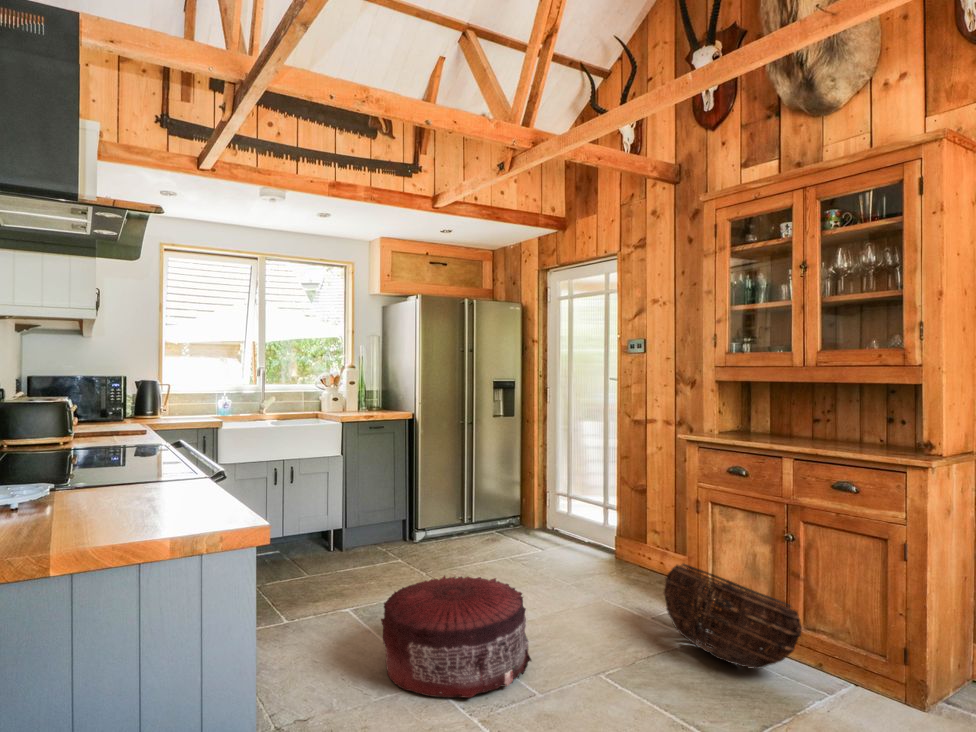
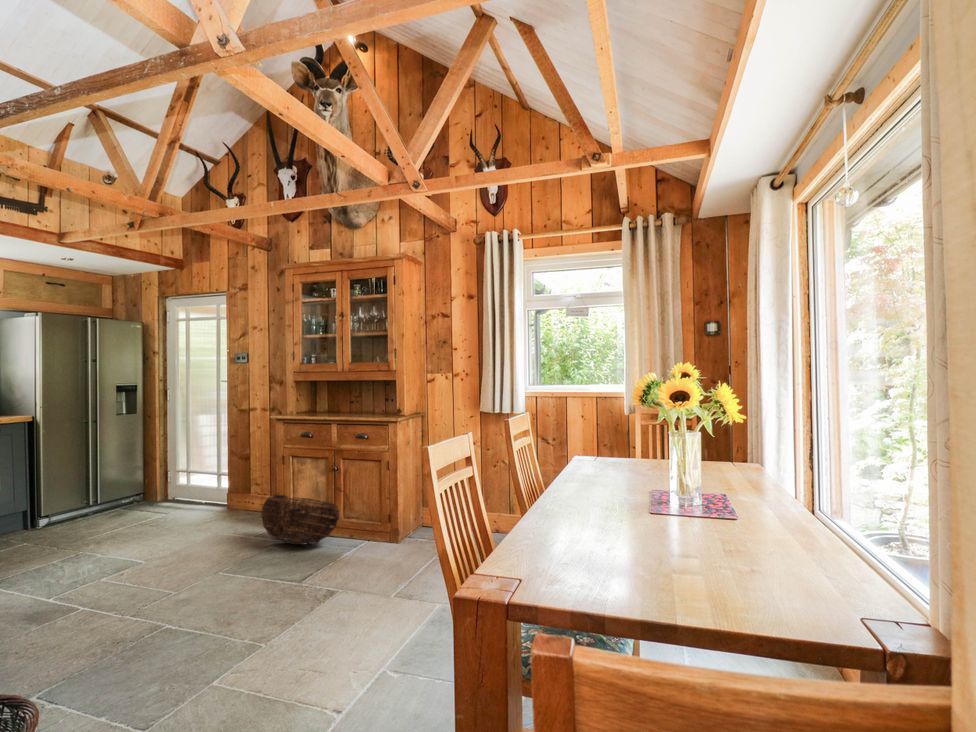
pouf: present [381,576,531,698] -> none [31,525,167,613]

